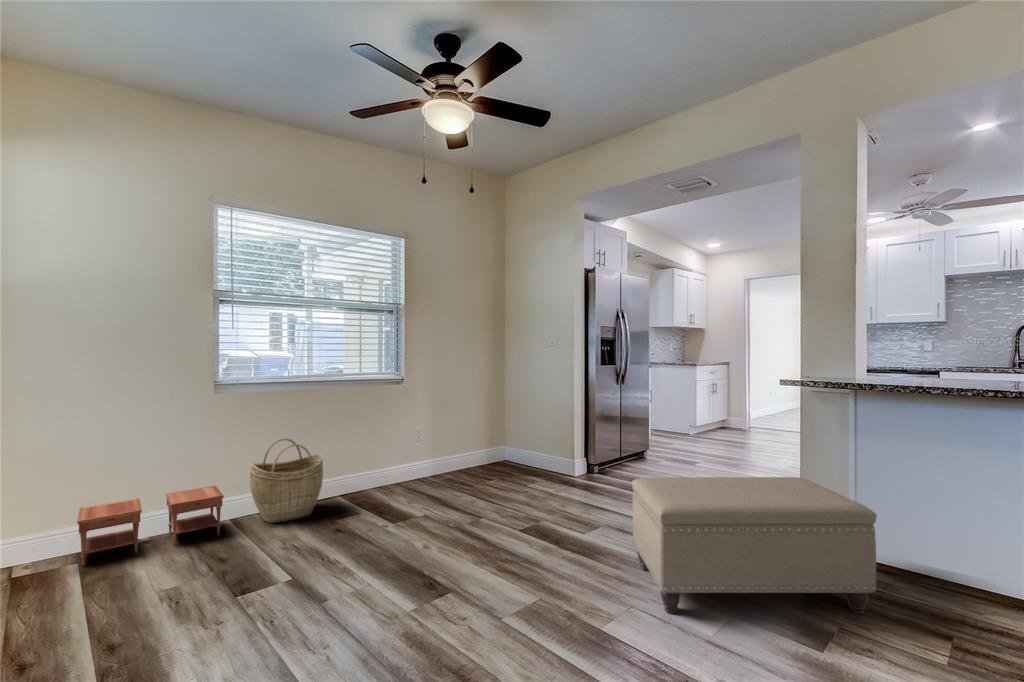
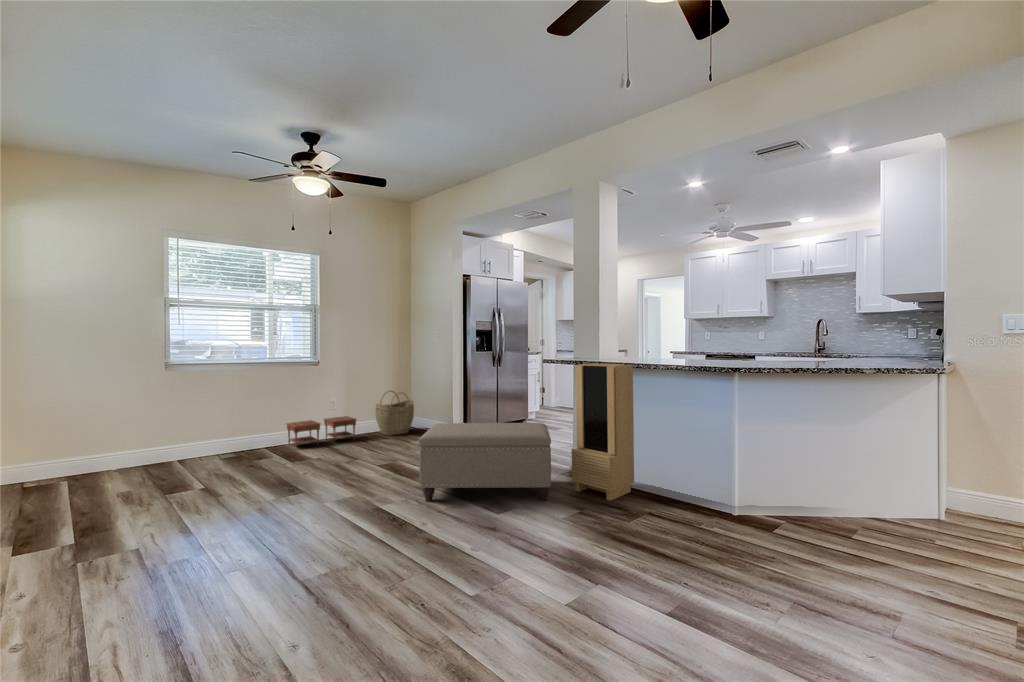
storage cabinet: none [875,387,978,614] -> present [572,363,634,501]
woven basket: present [250,438,323,523] -> present [375,391,414,436]
side table: present [77,486,224,566] -> present [287,416,356,448]

